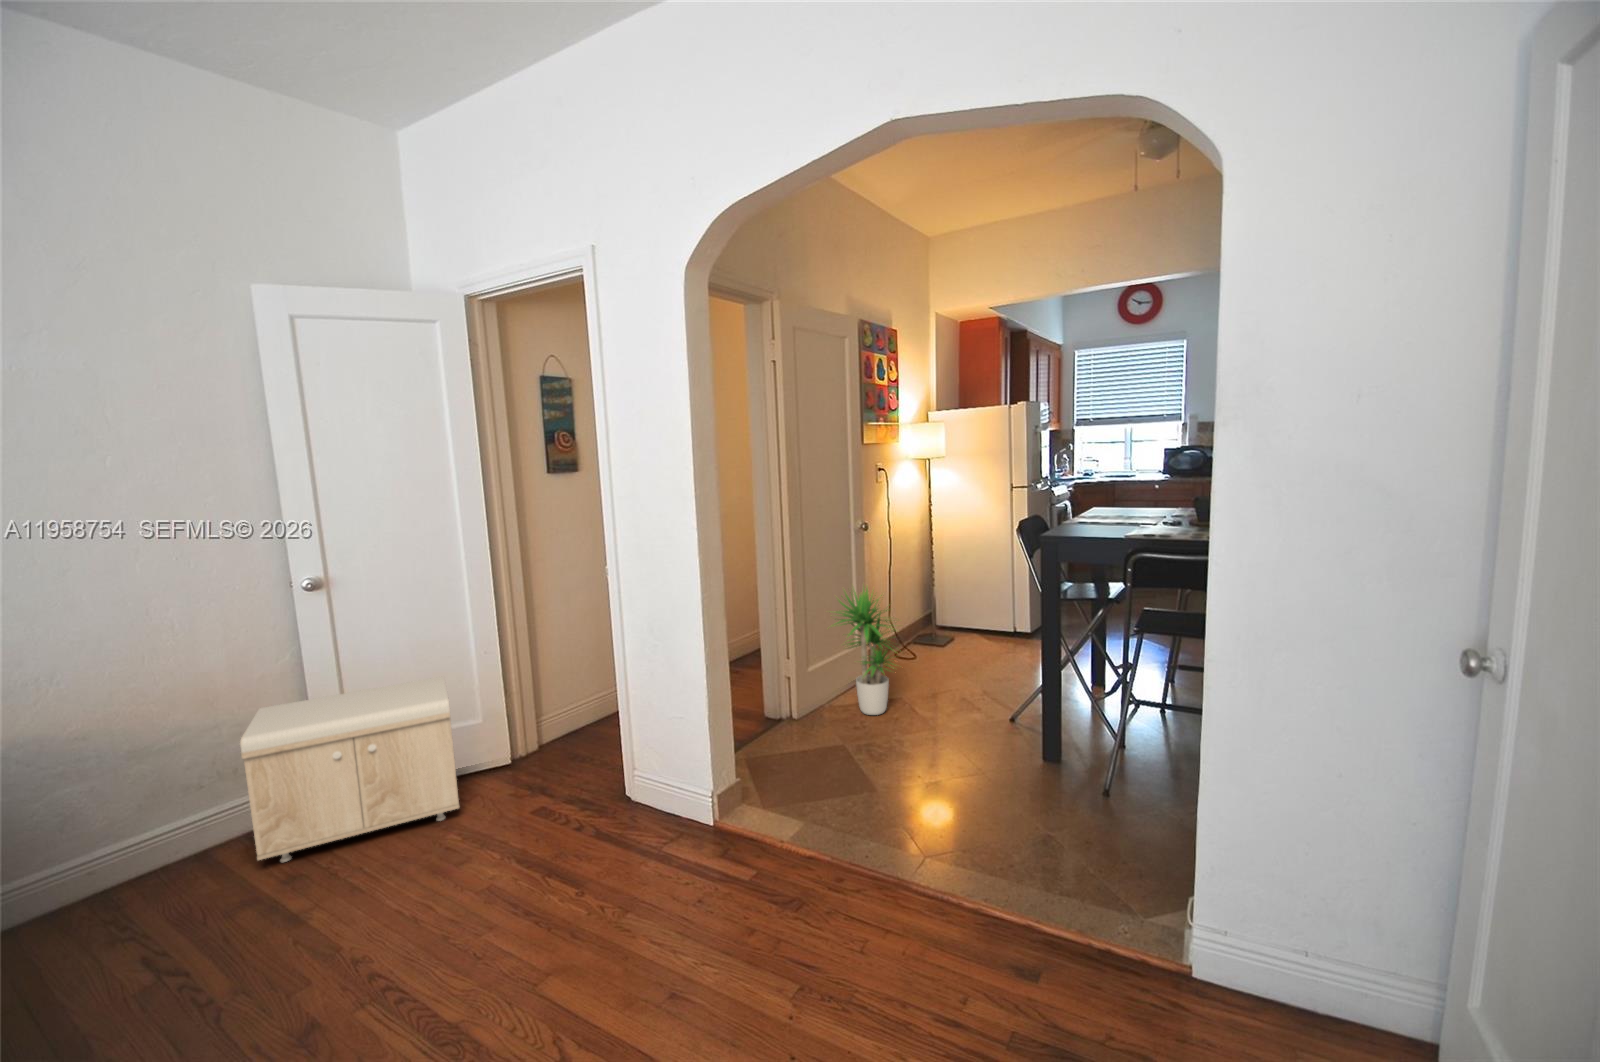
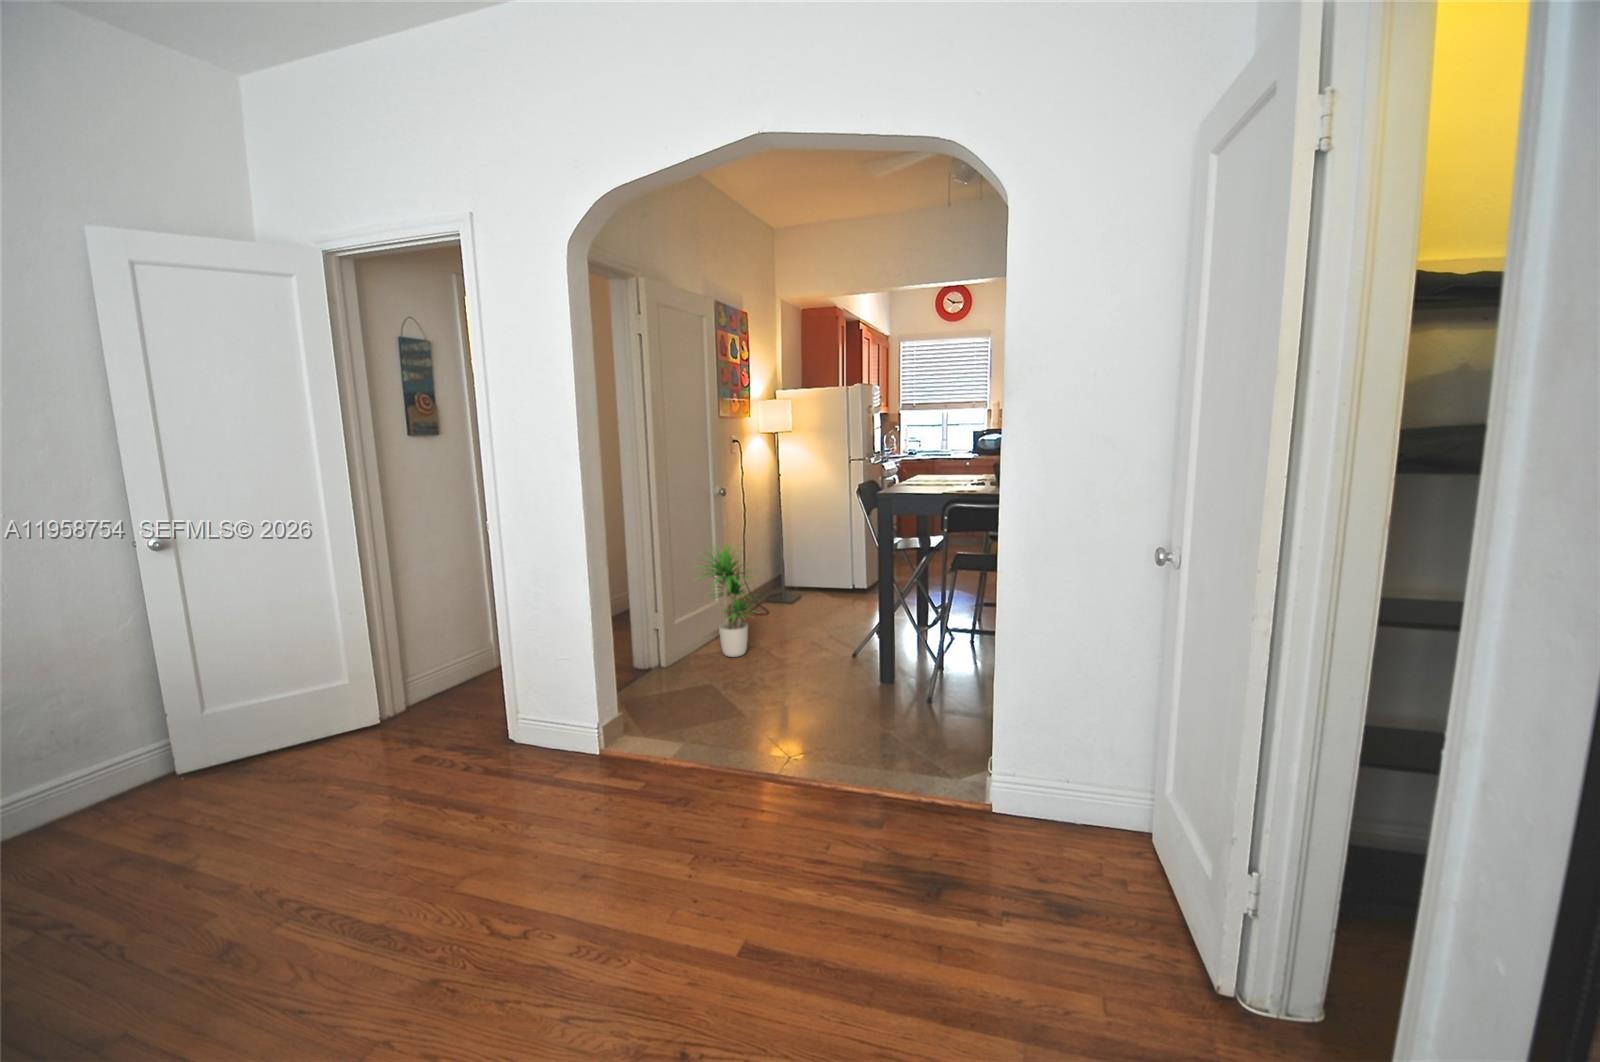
storage bench: present [240,677,459,862] -> none [93,636,339,826]

